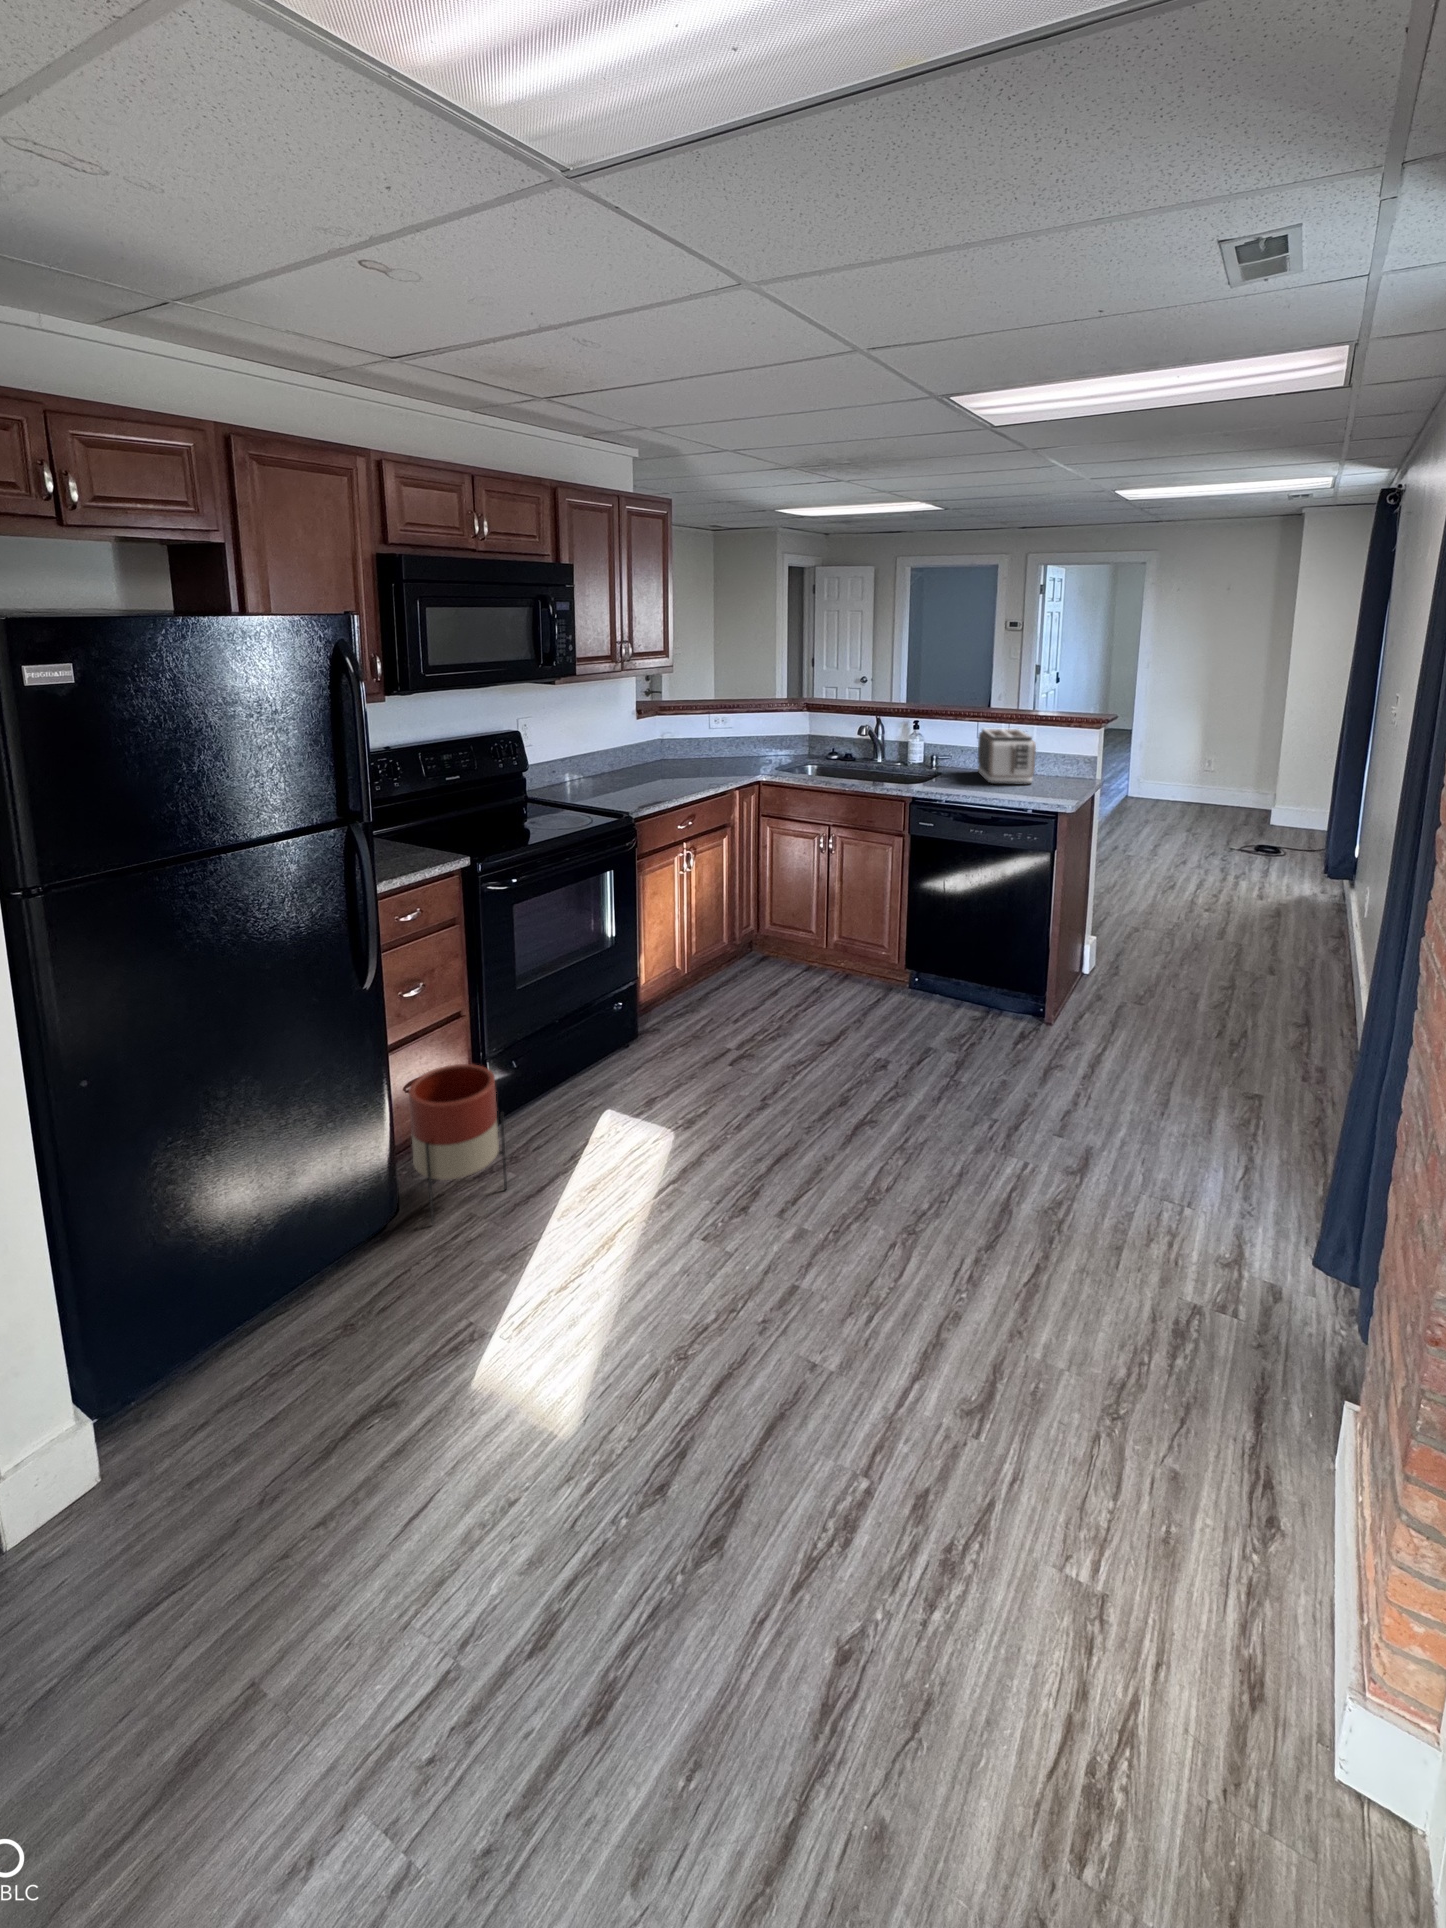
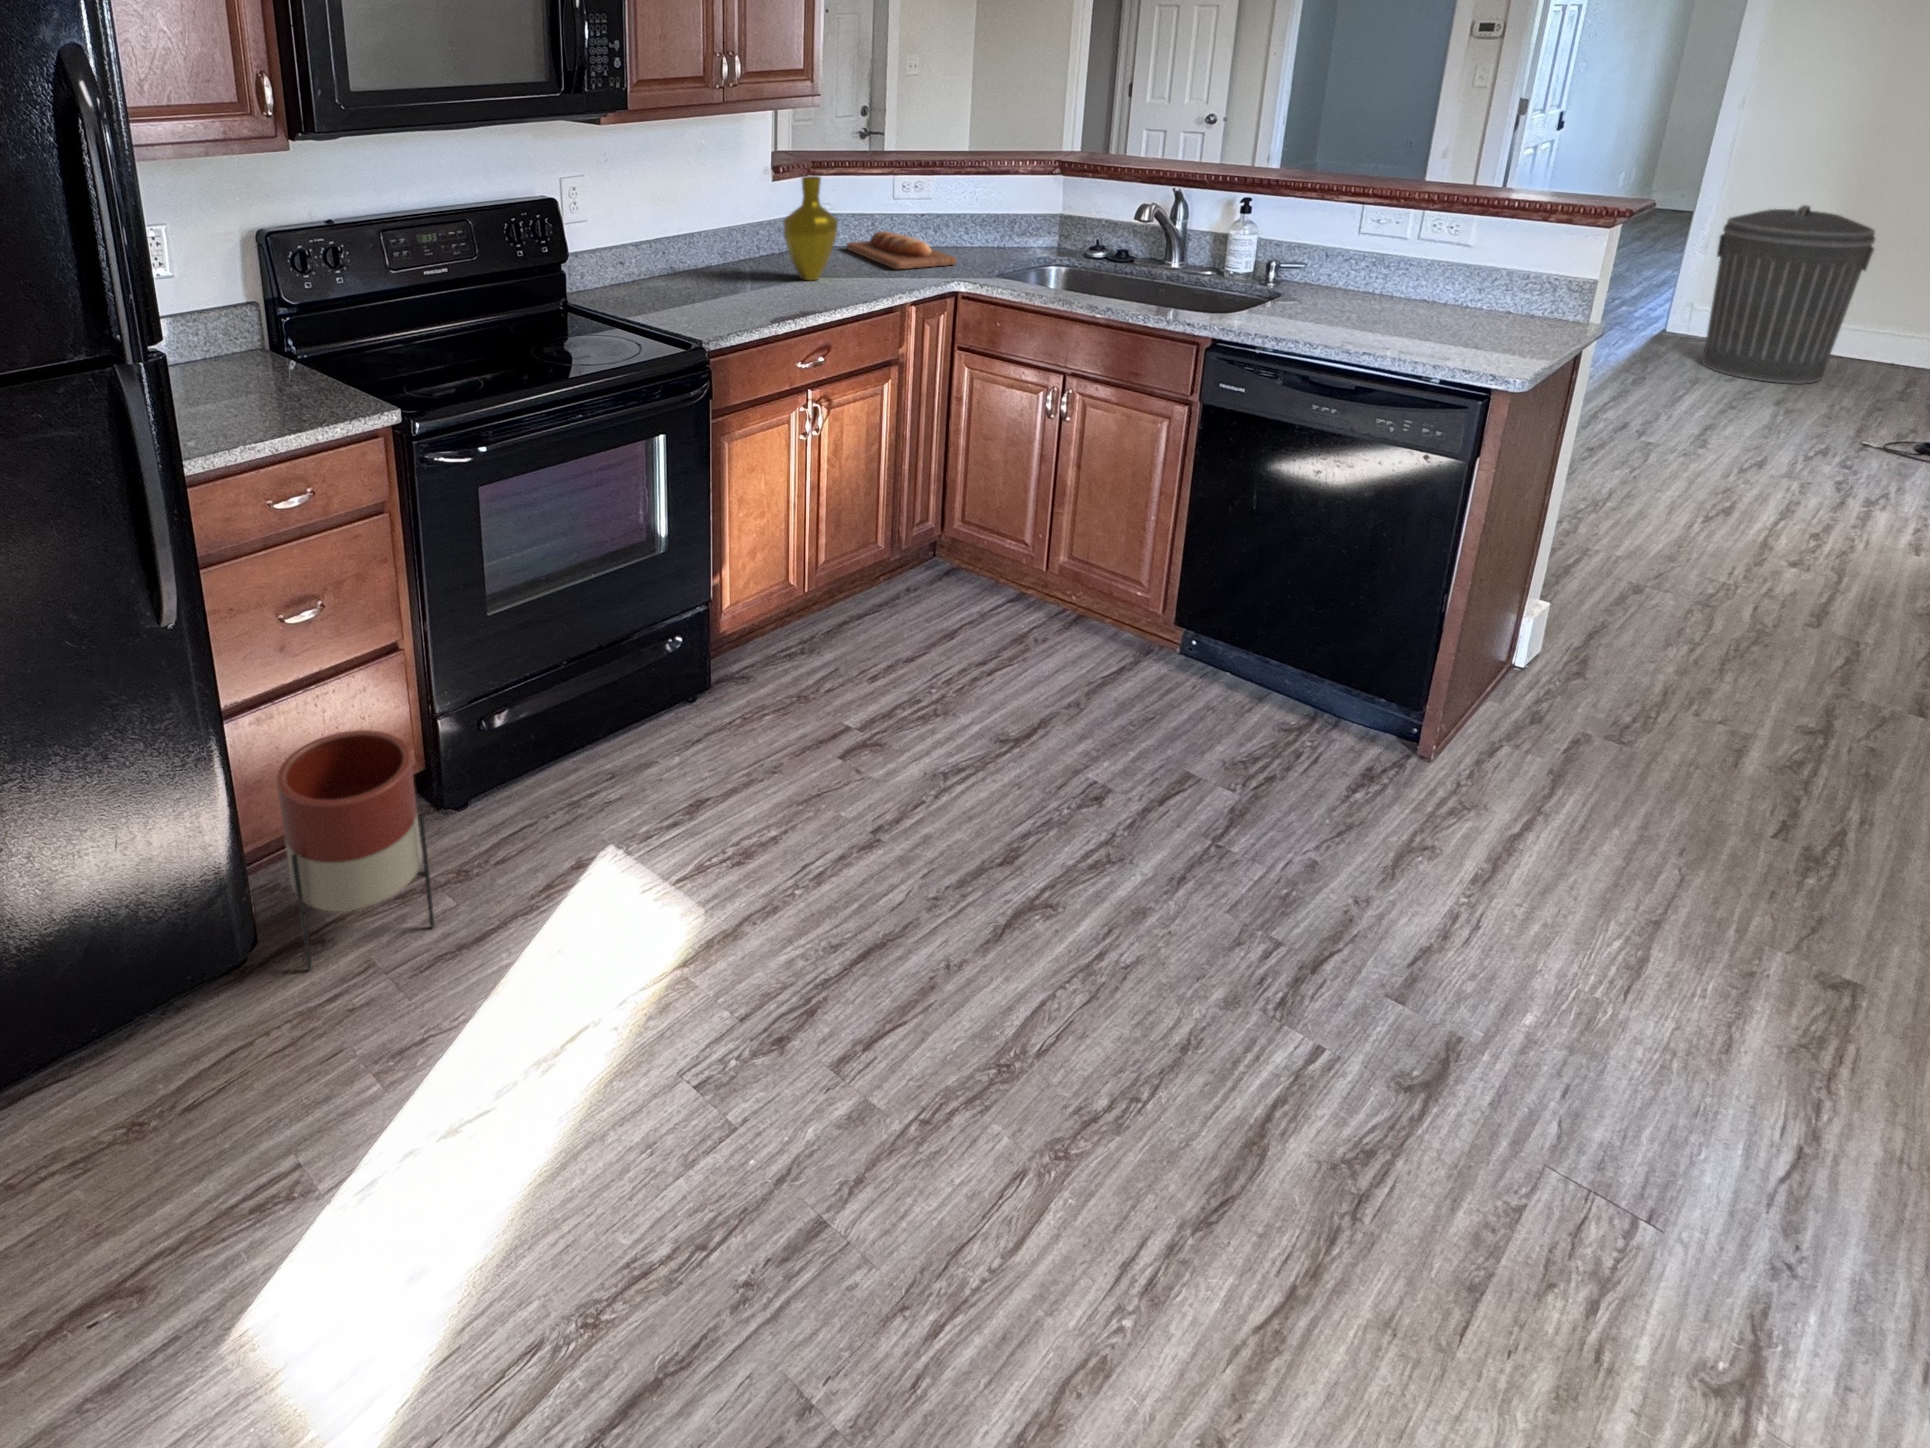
vase: none [654,715,688,779] -> present [784,176,838,280]
trash can: none [1146,721,1220,820] -> present [1702,205,1875,383]
toaster: present [978,728,1036,784] -> none [1351,217,1468,327]
bread loaf: none [684,749,755,771] -> present [846,231,956,269]

